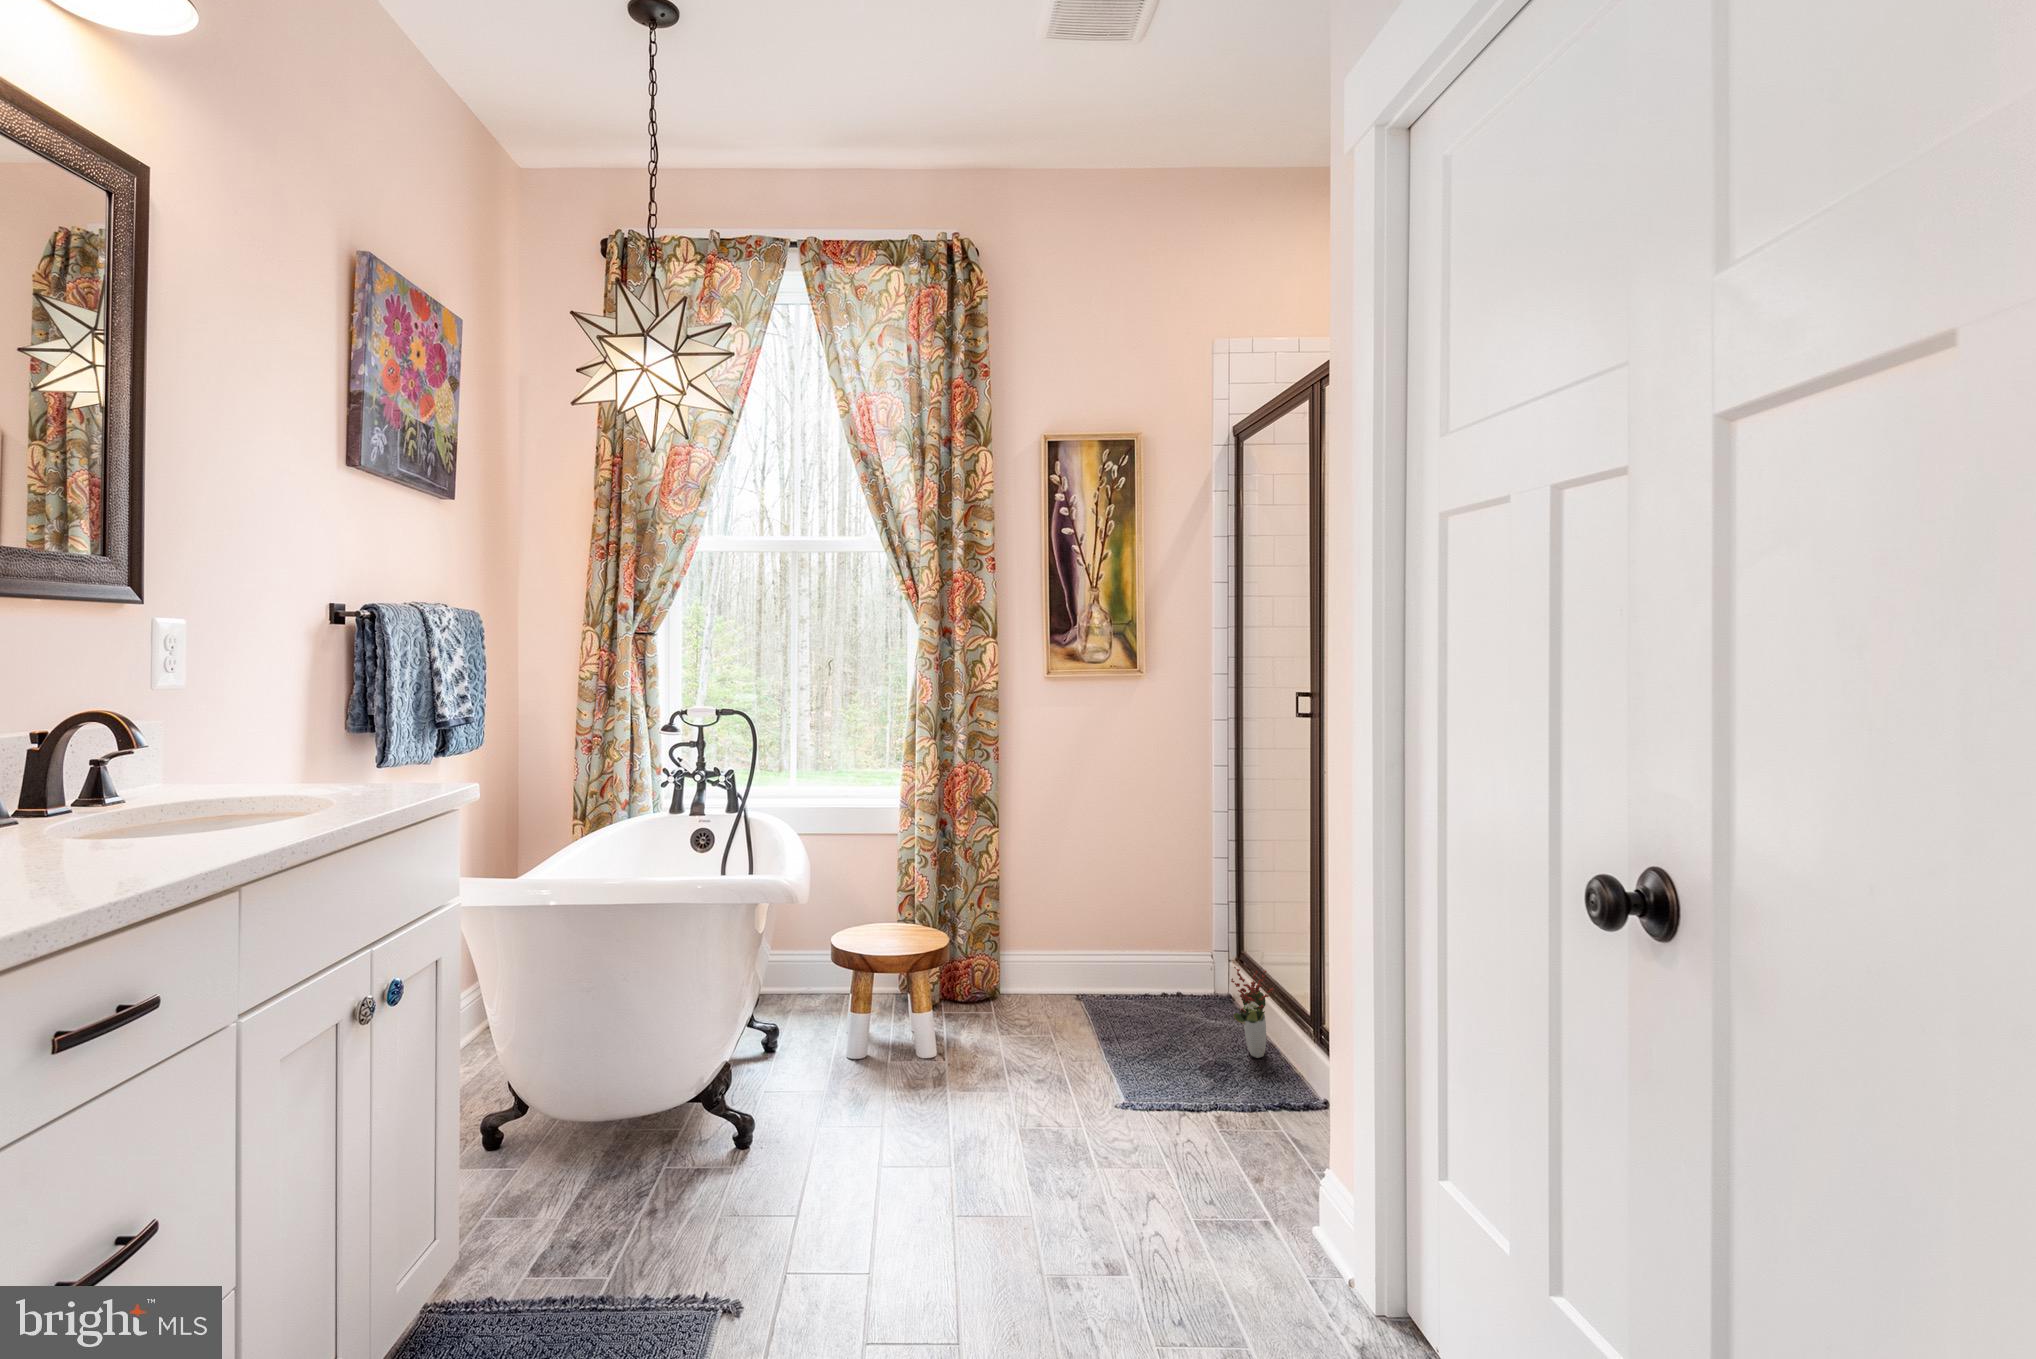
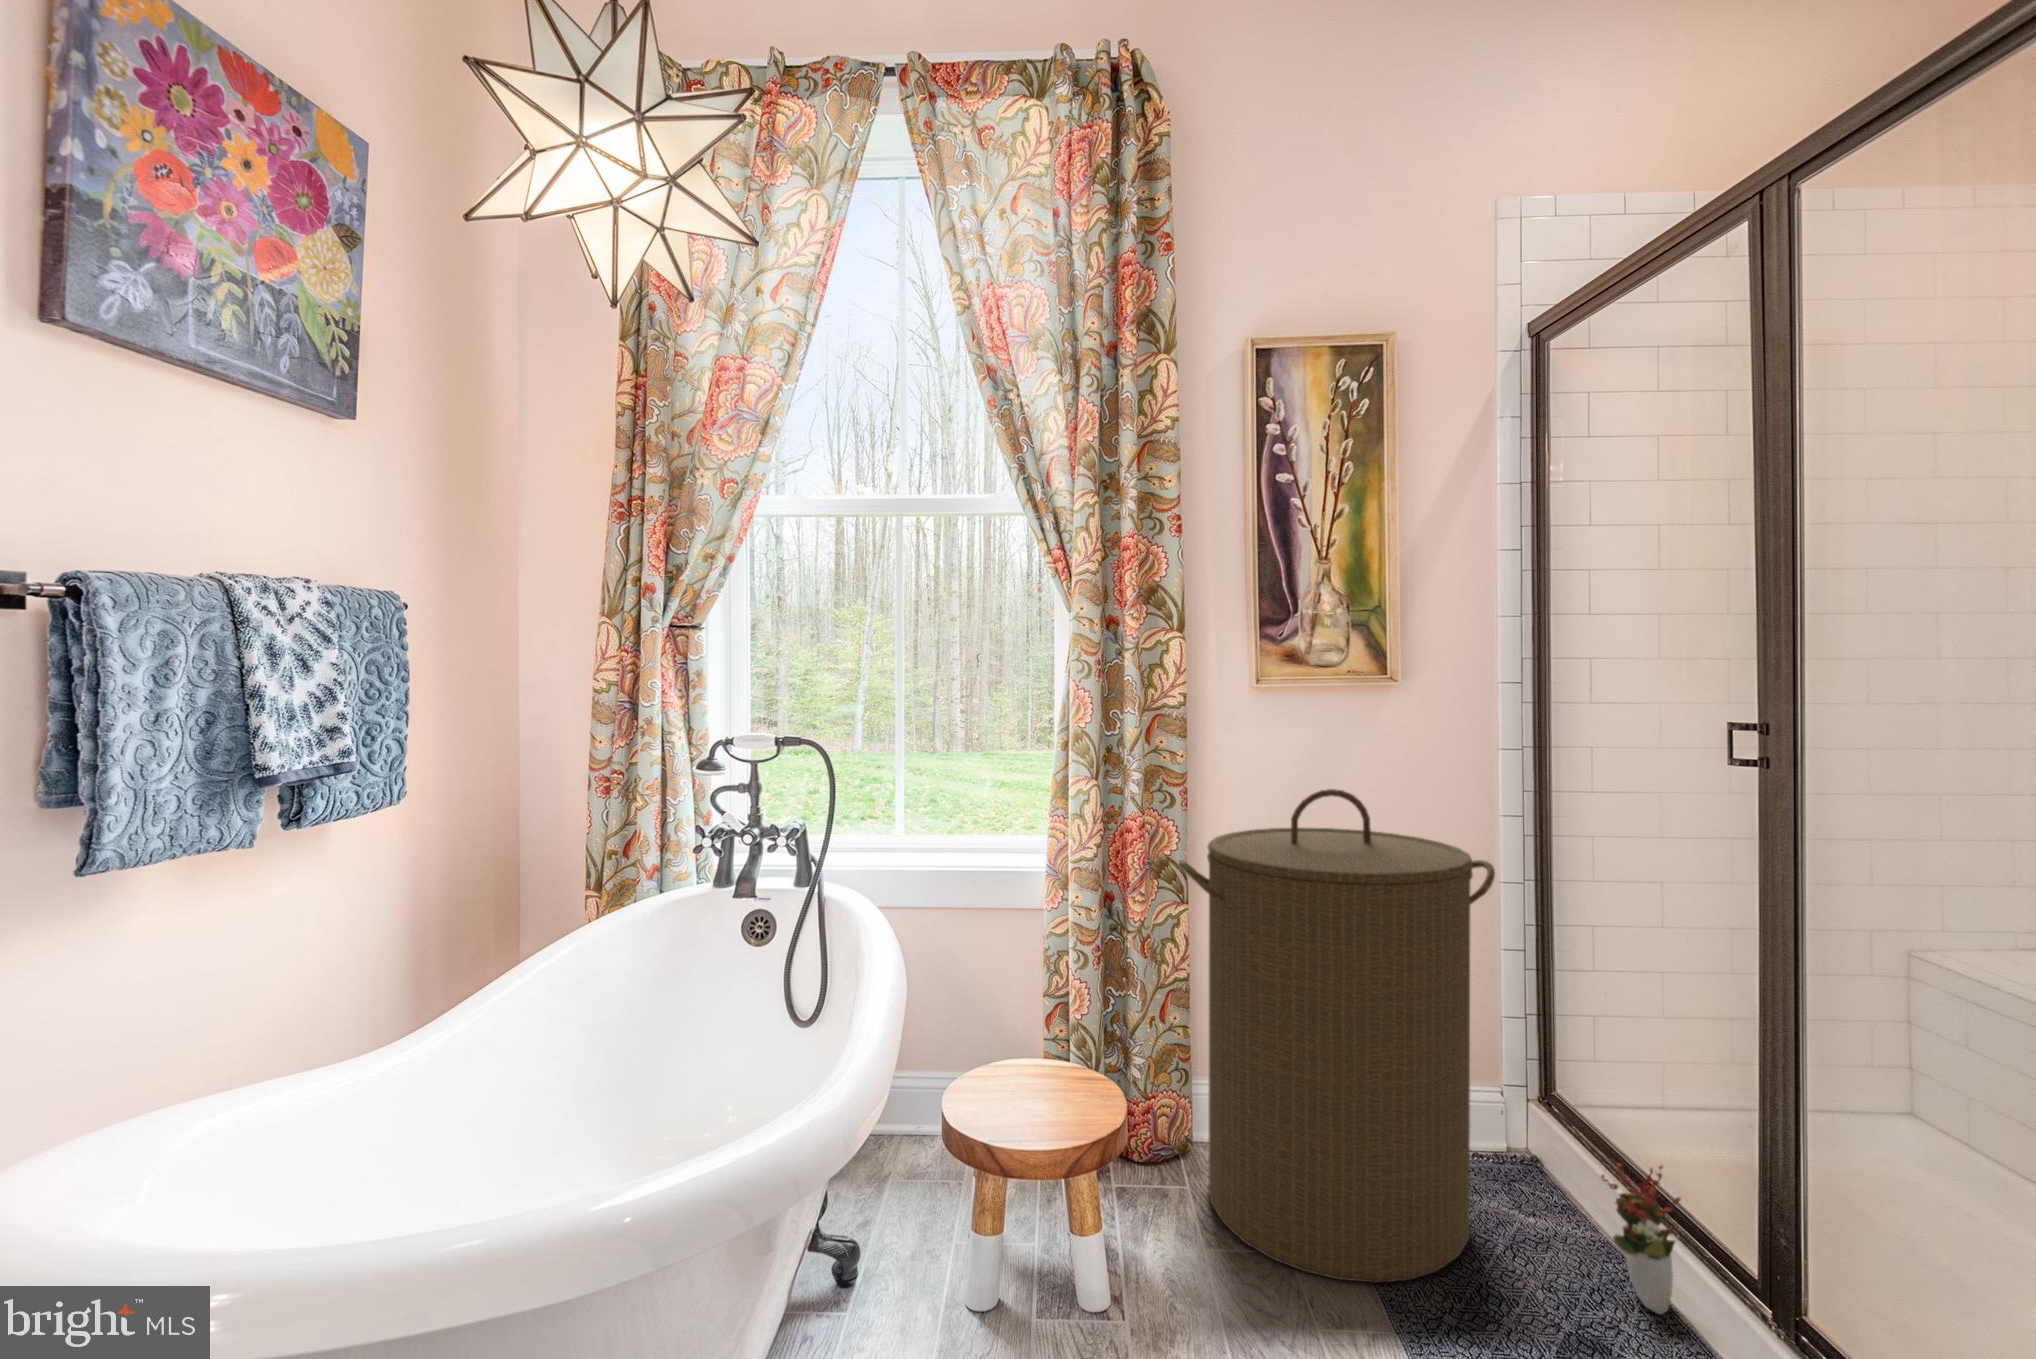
laundry hamper: none [982,743,1187,1049] -> present [1179,789,1495,1283]

